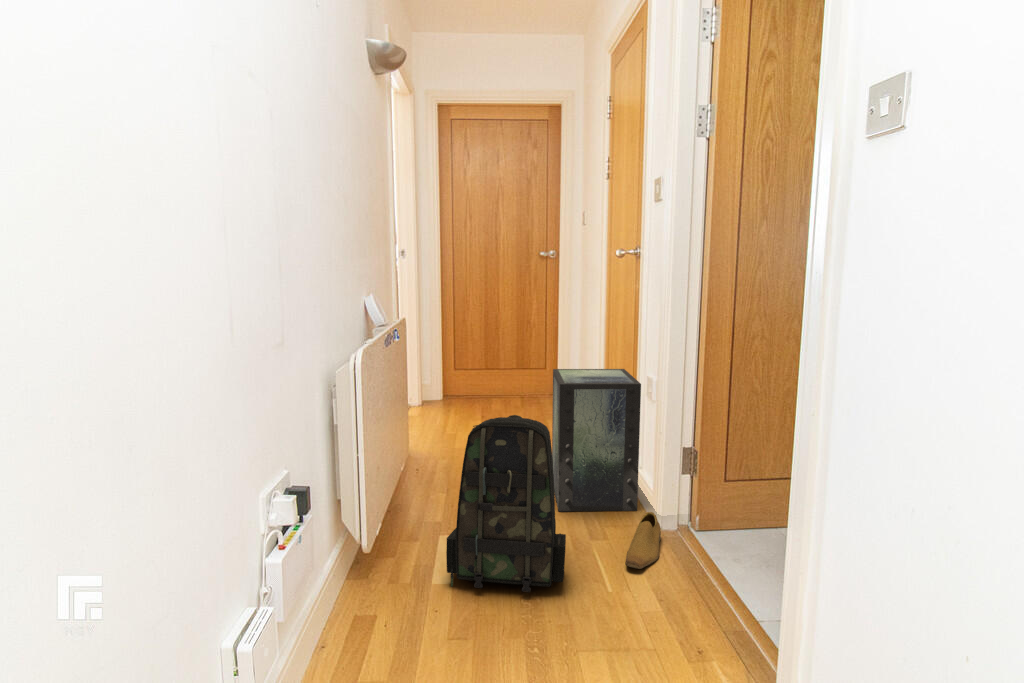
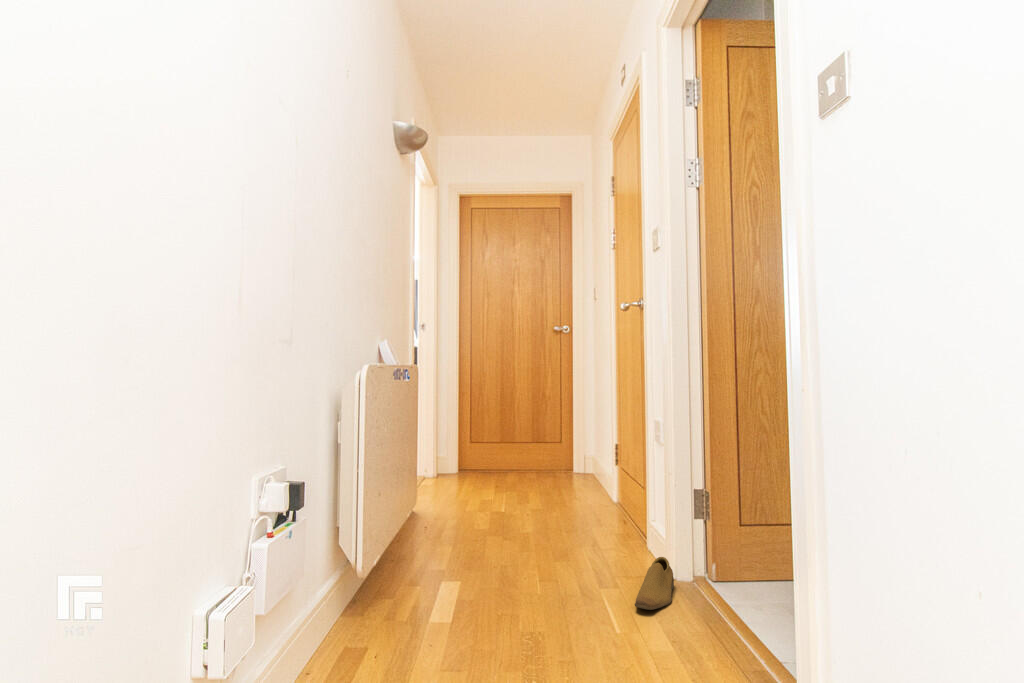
storage box: present [552,369,641,511] -> none [562,419,650,563]
backpack: present [446,415,566,592] -> none [444,445,570,627]

